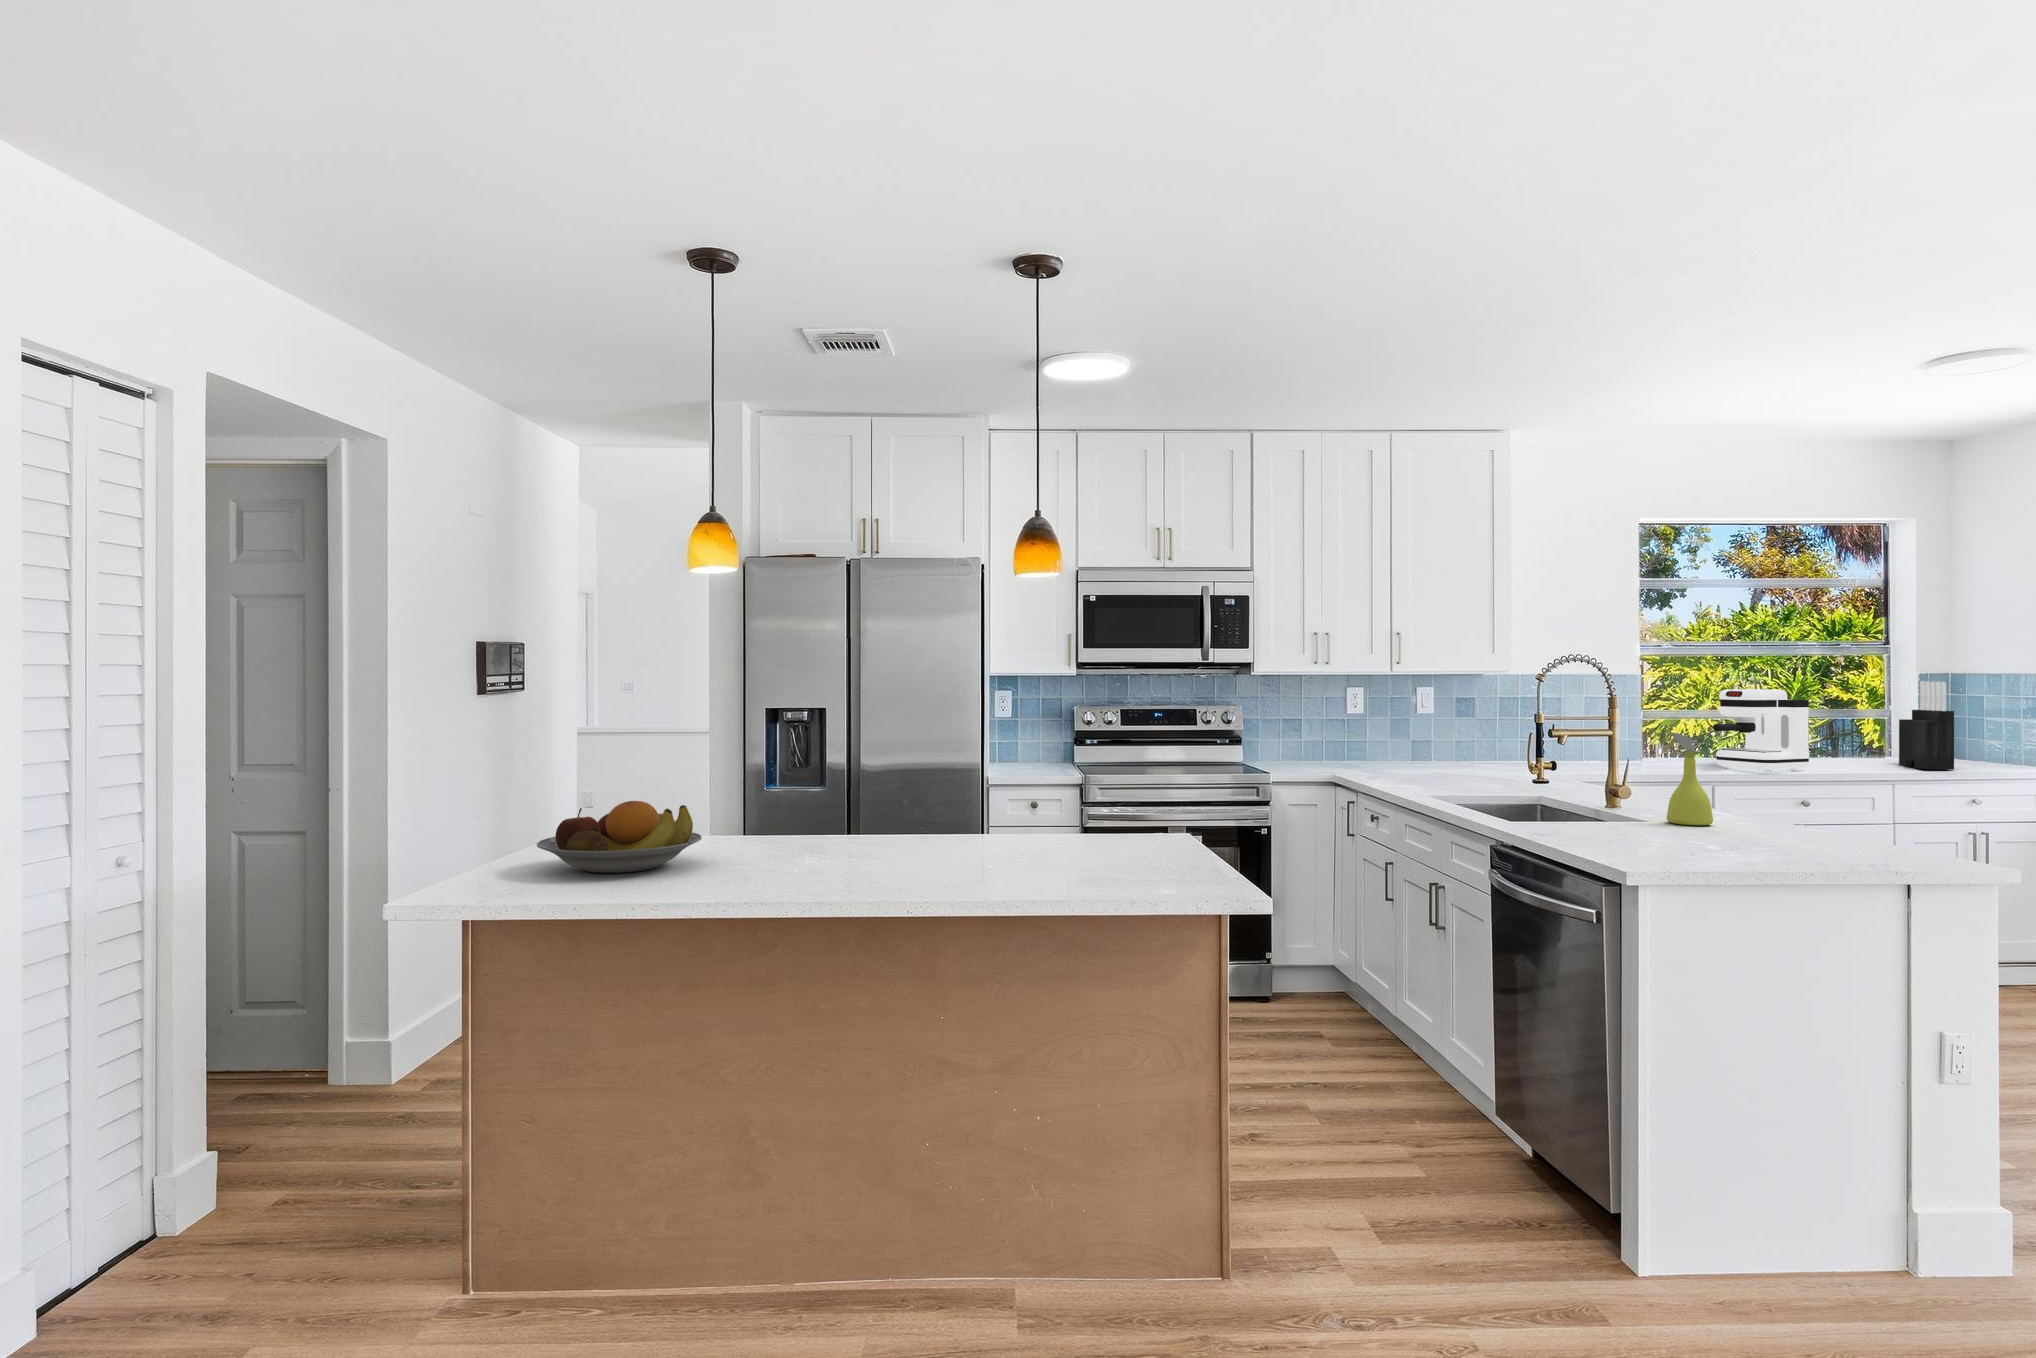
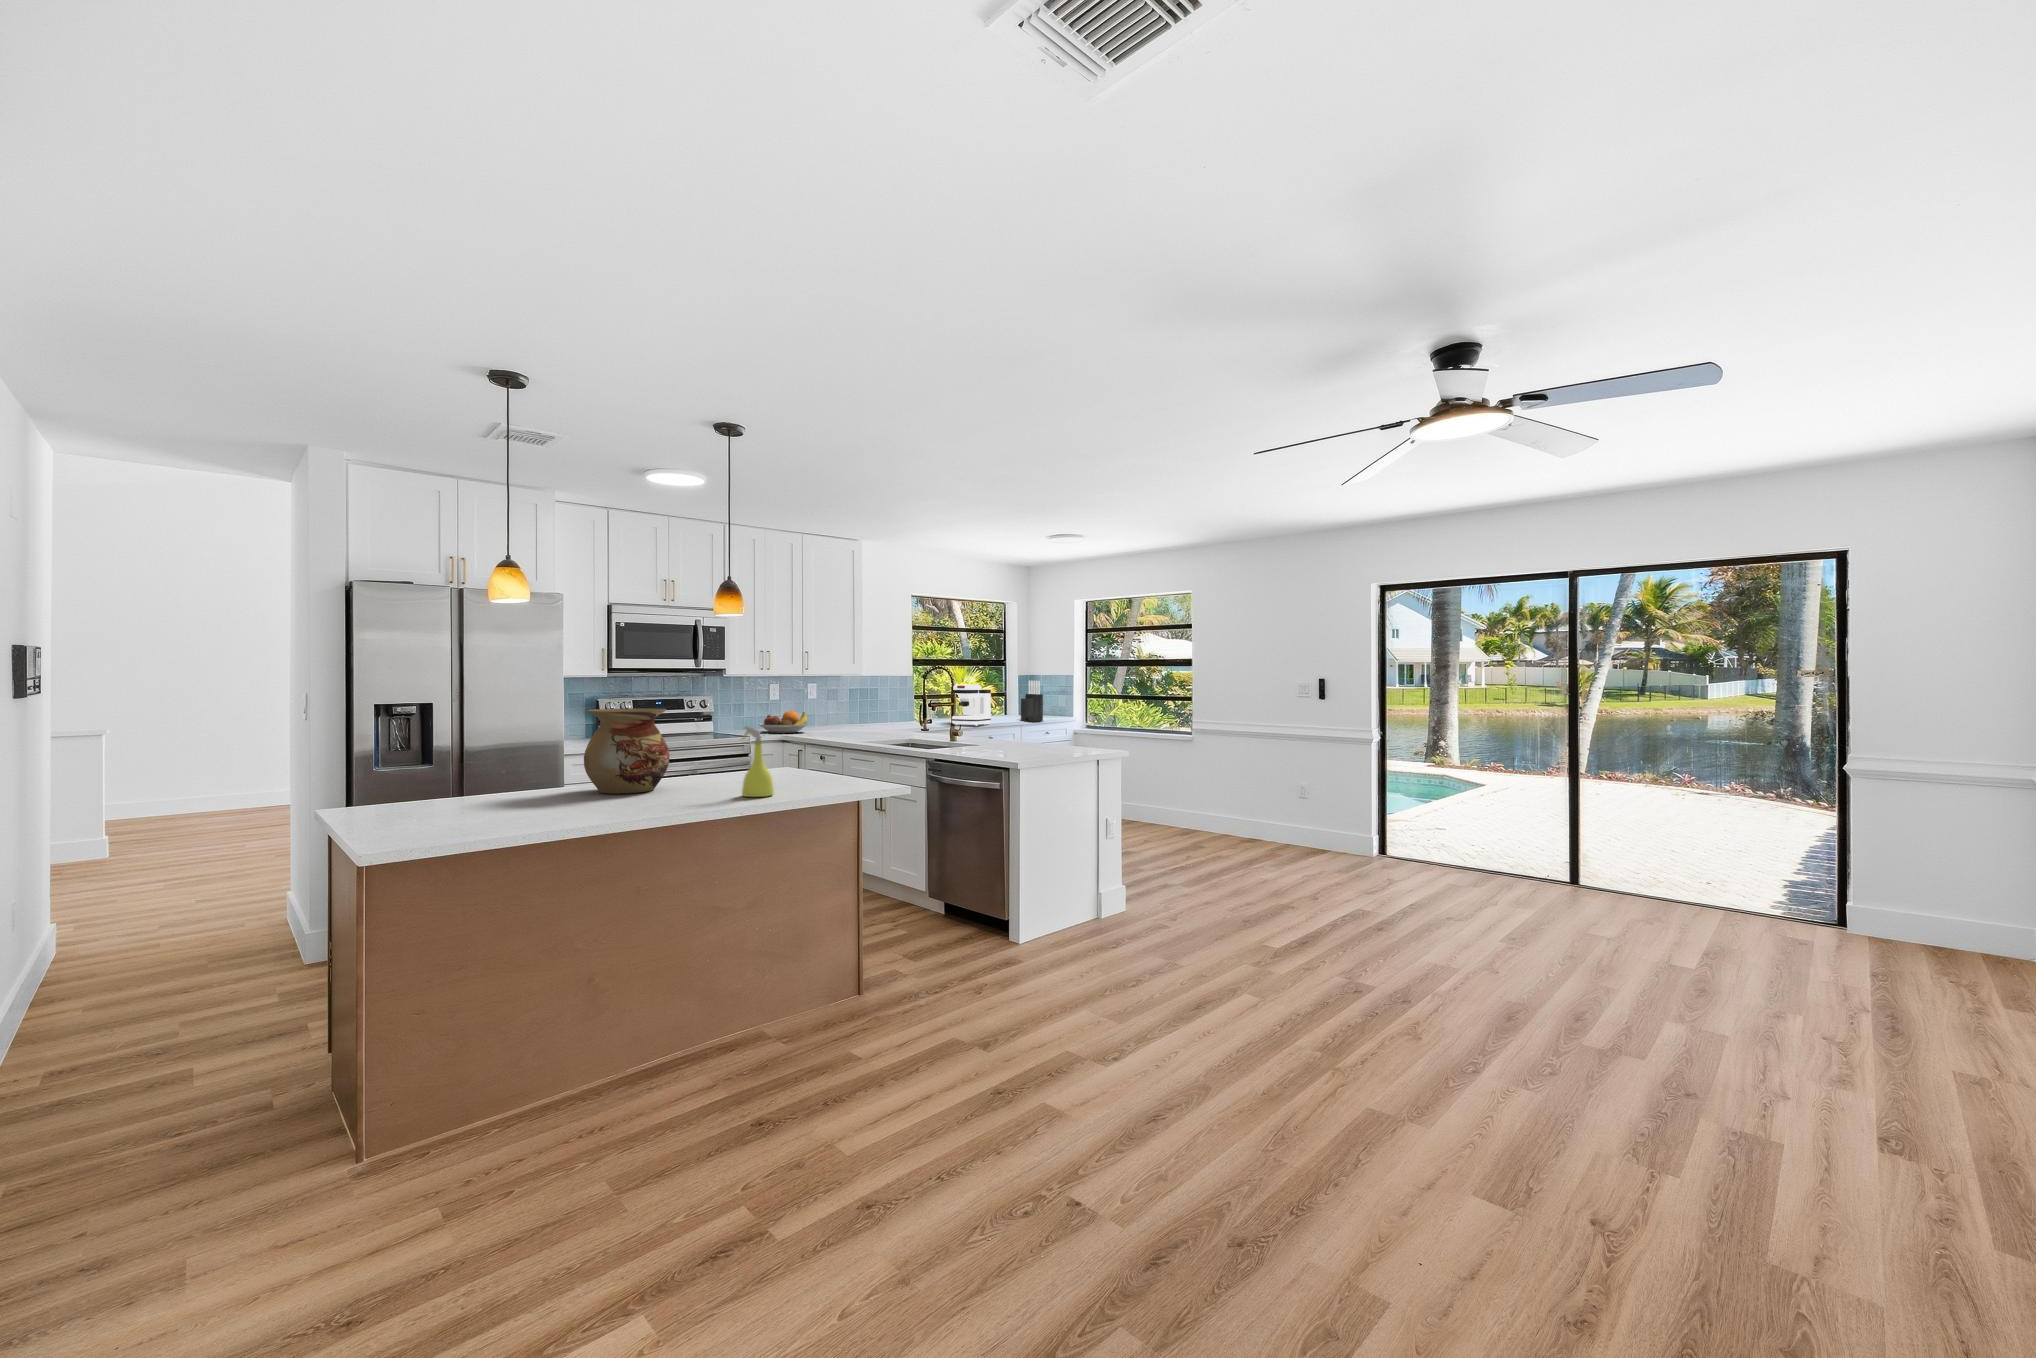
vase: none [809,725,929,856] -> present [584,708,669,794]
spray bottle: present [1665,732,1713,826] -> present [742,727,774,797]
fruit bowl: present [537,801,702,873] -> present [758,711,810,733]

